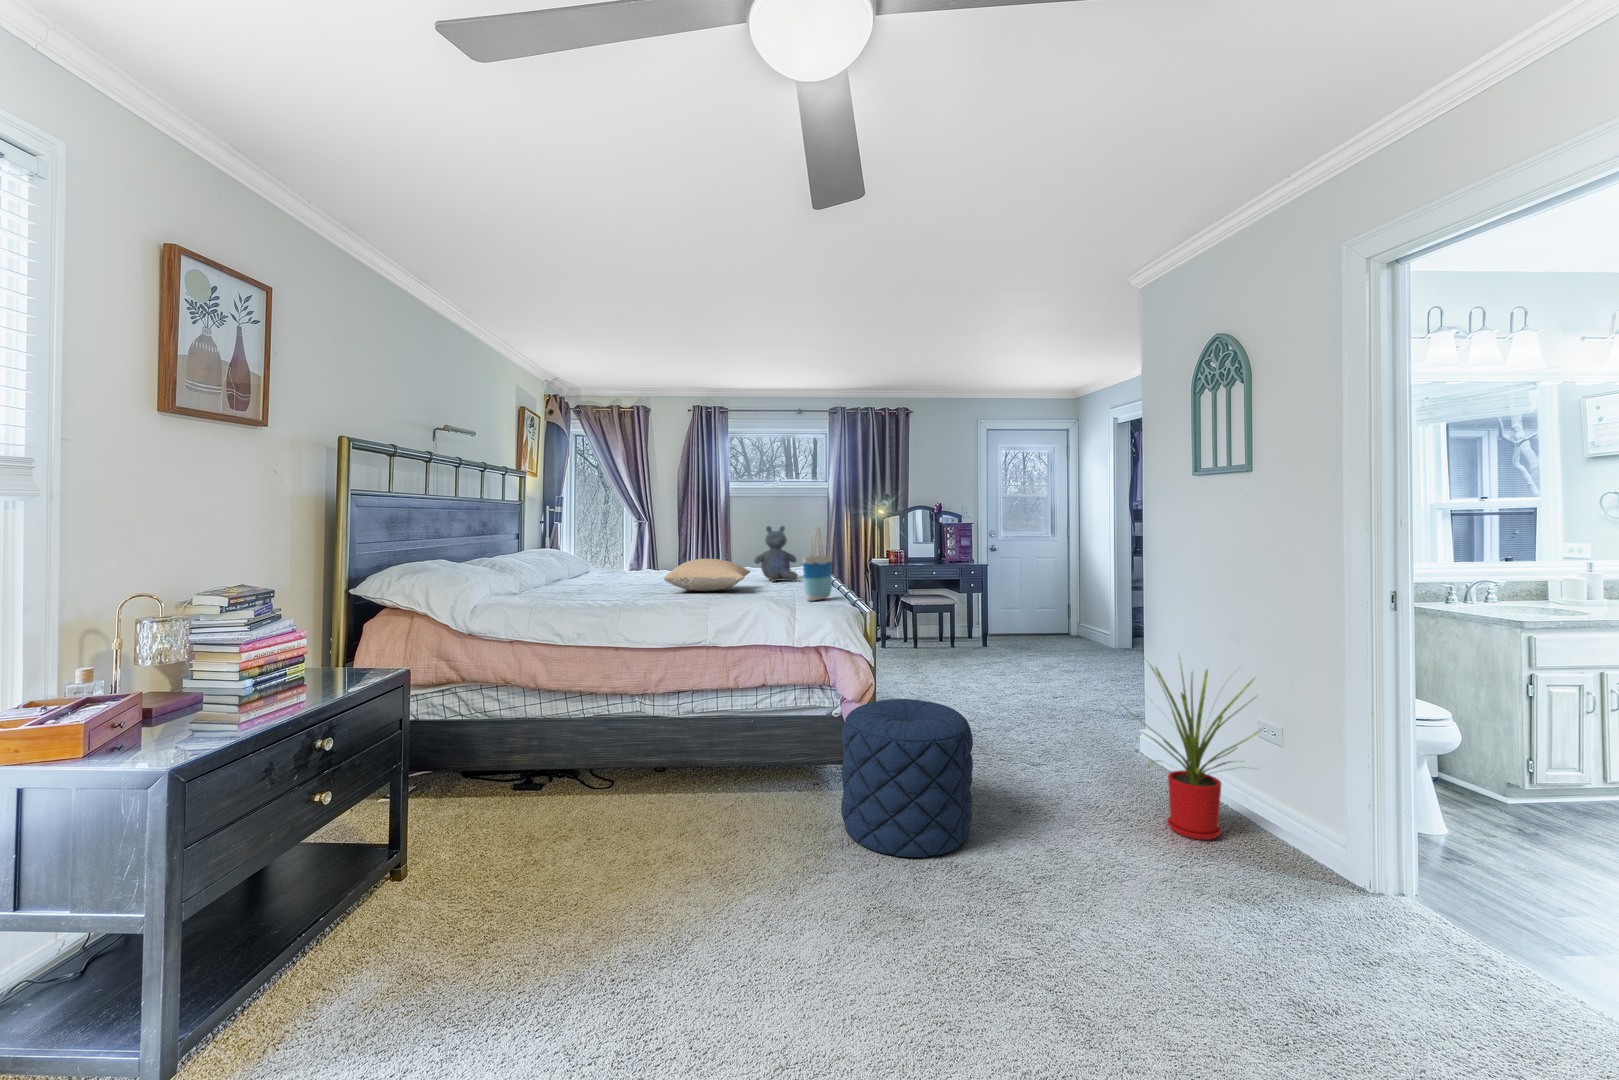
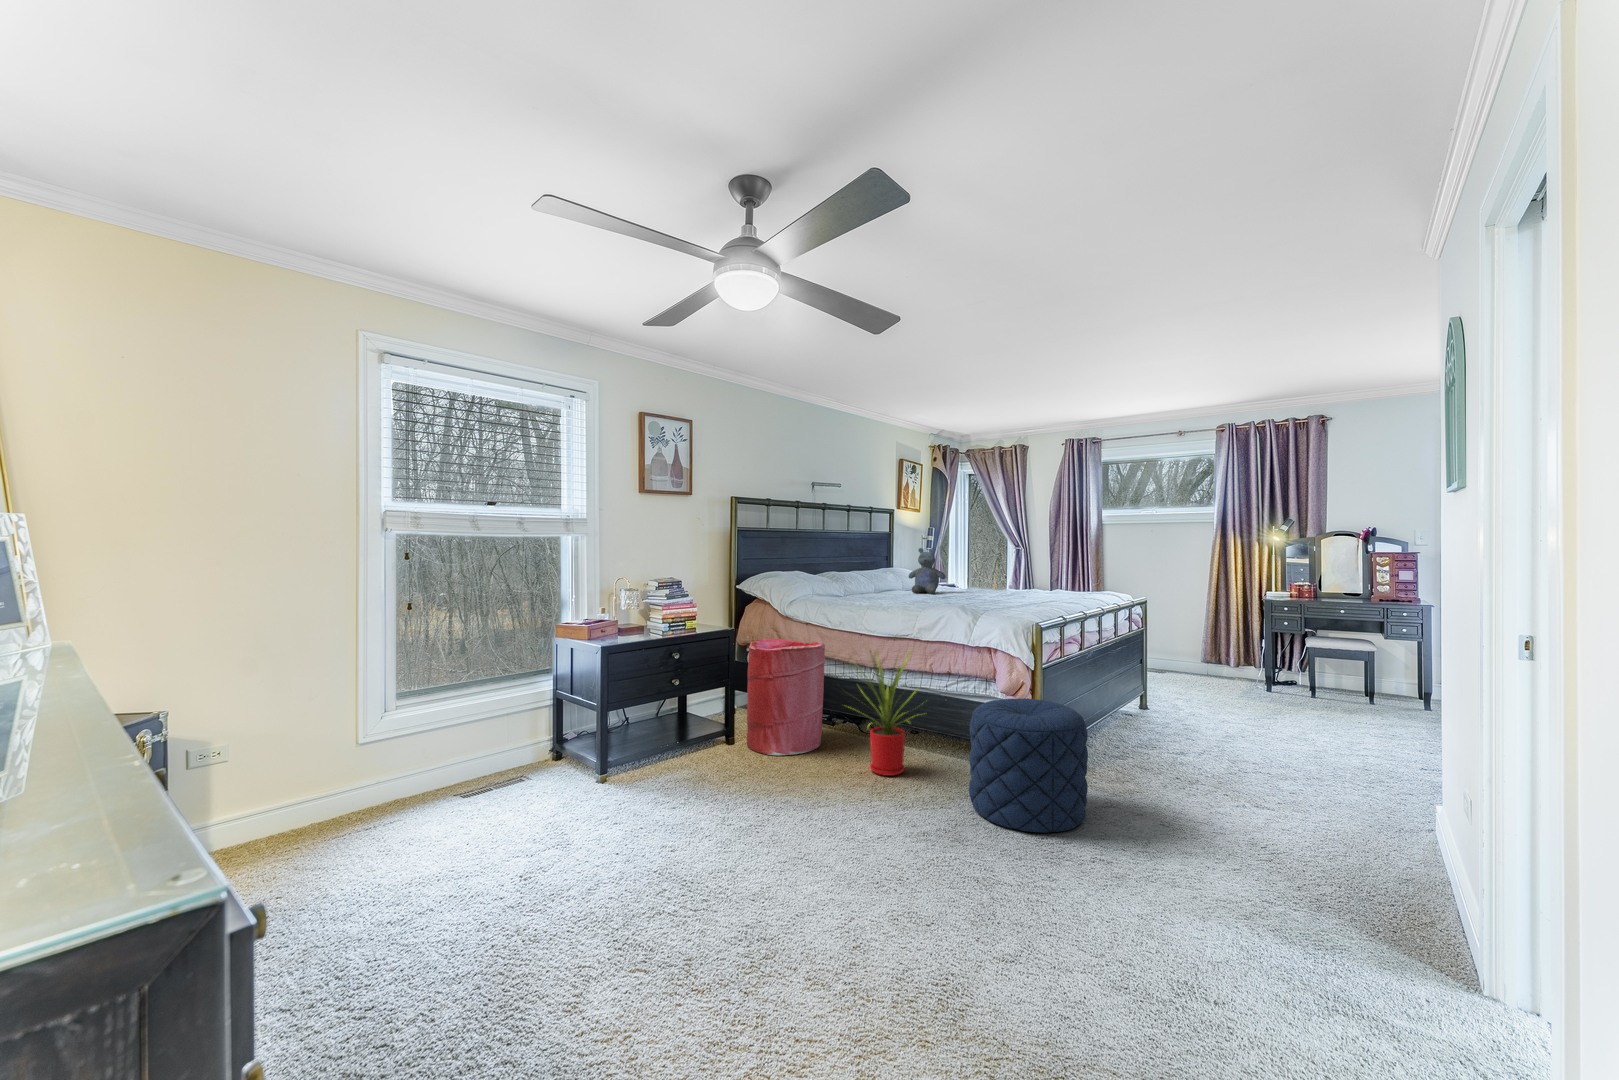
stuffed bear: present [754,526,798,582] -> present [908,548,946,594]
tote bag: present [803,527,832,601] -> none [1007,549,1049,612]
pillow: present [664,559,750,591] -> none [931,576,1018,602]
house plant: present [1143,665,1259,840] -> present [849,646,917,776]
laundry hamper: none [445,671,578,868] -> present [747,639,825,755]

